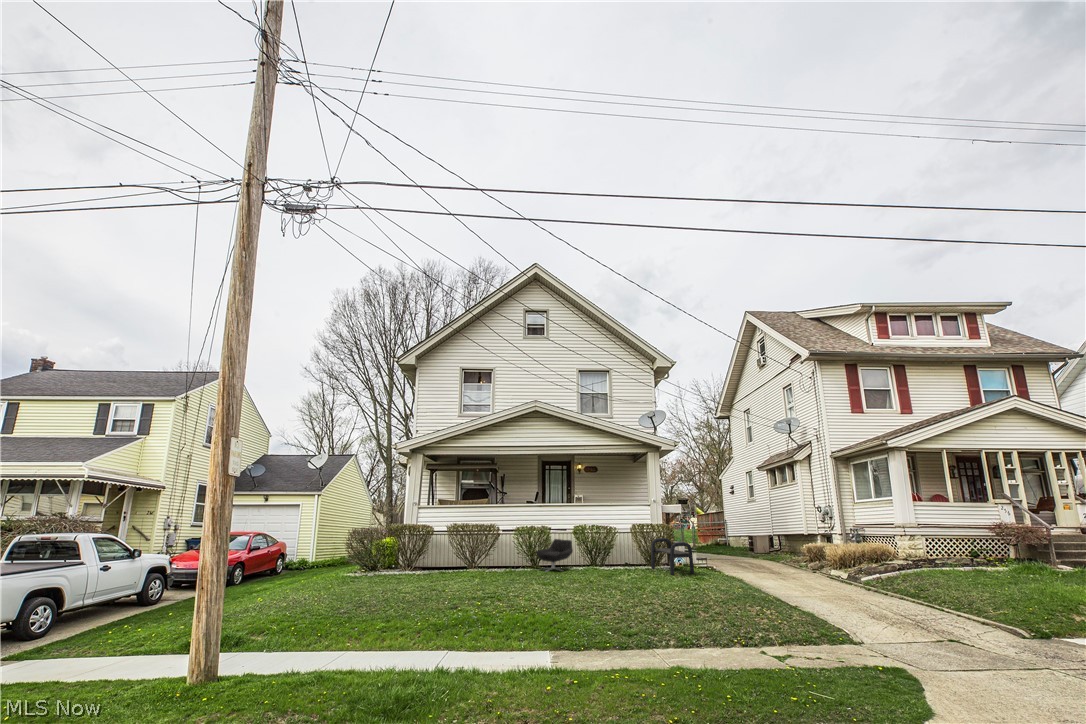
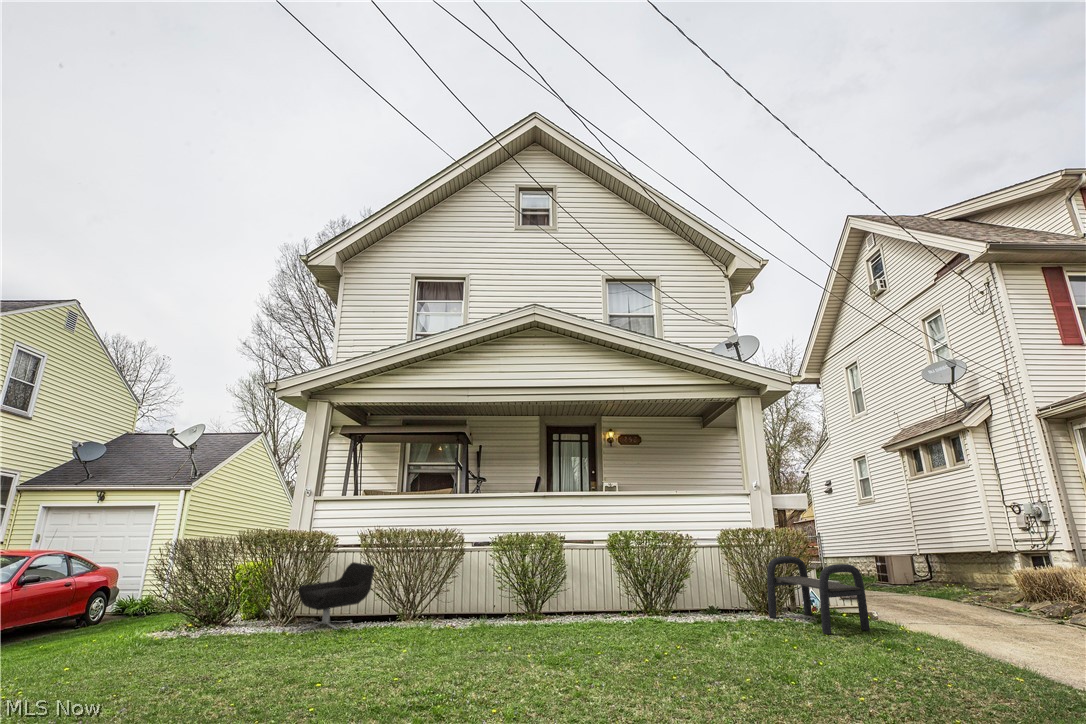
lounge chair: present [536,539,573,569] -> present [298,562,375,630]

